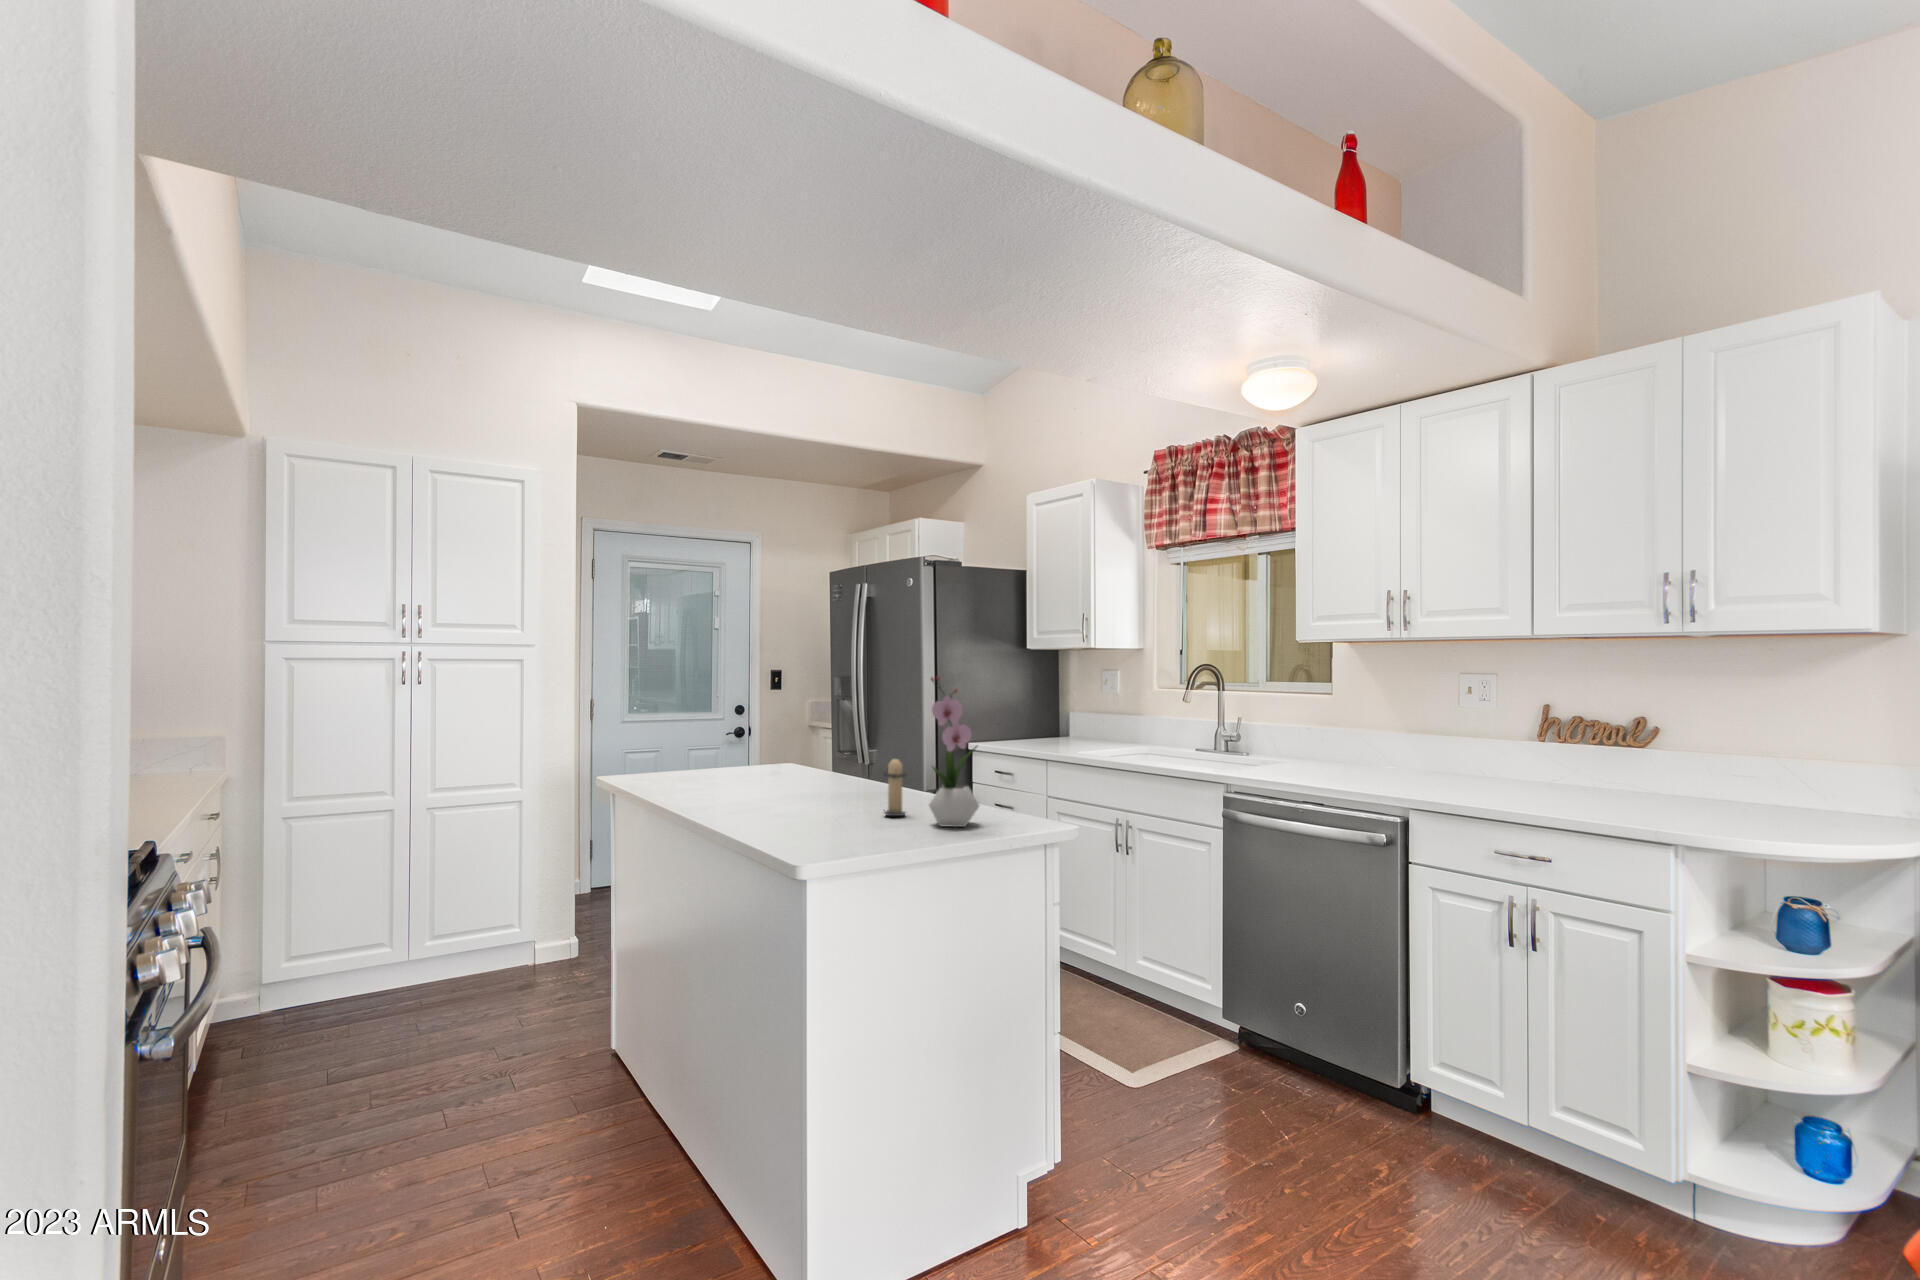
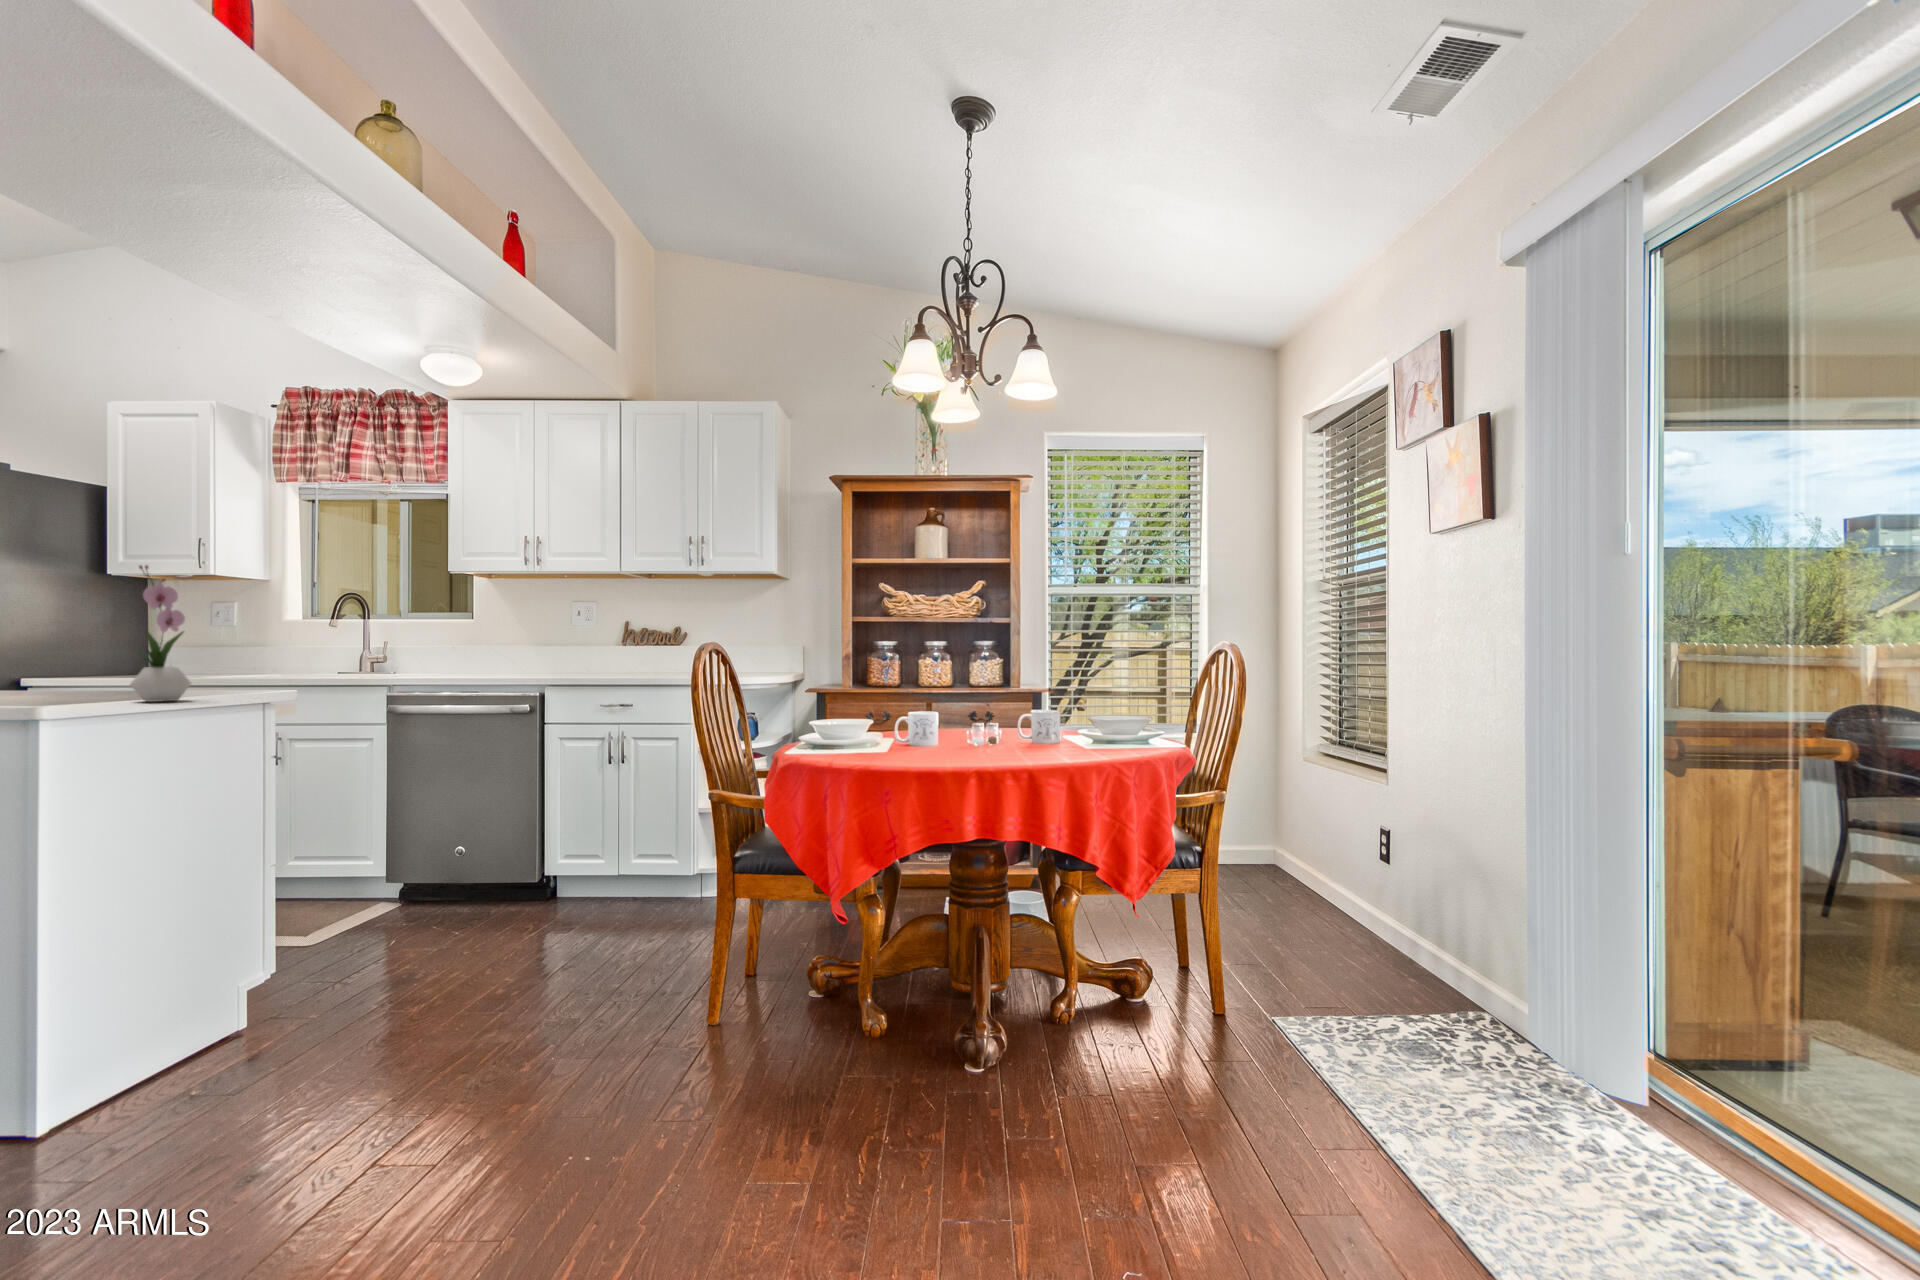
candle: present [884,759,906,816] -> none [53,642,93,702]

